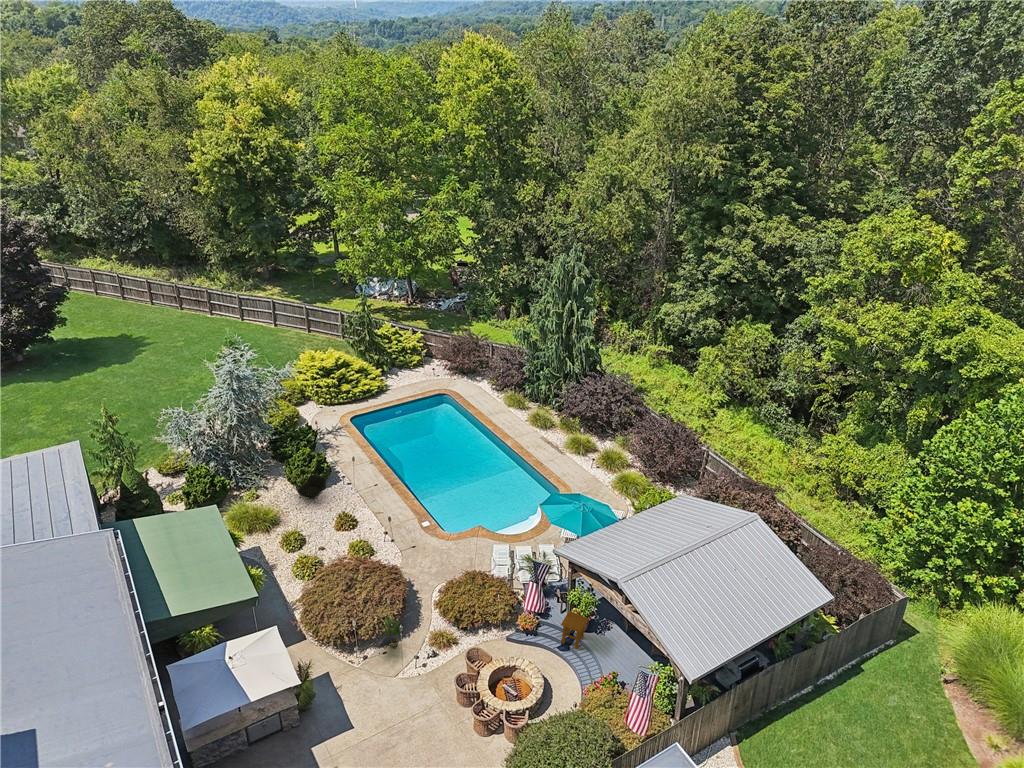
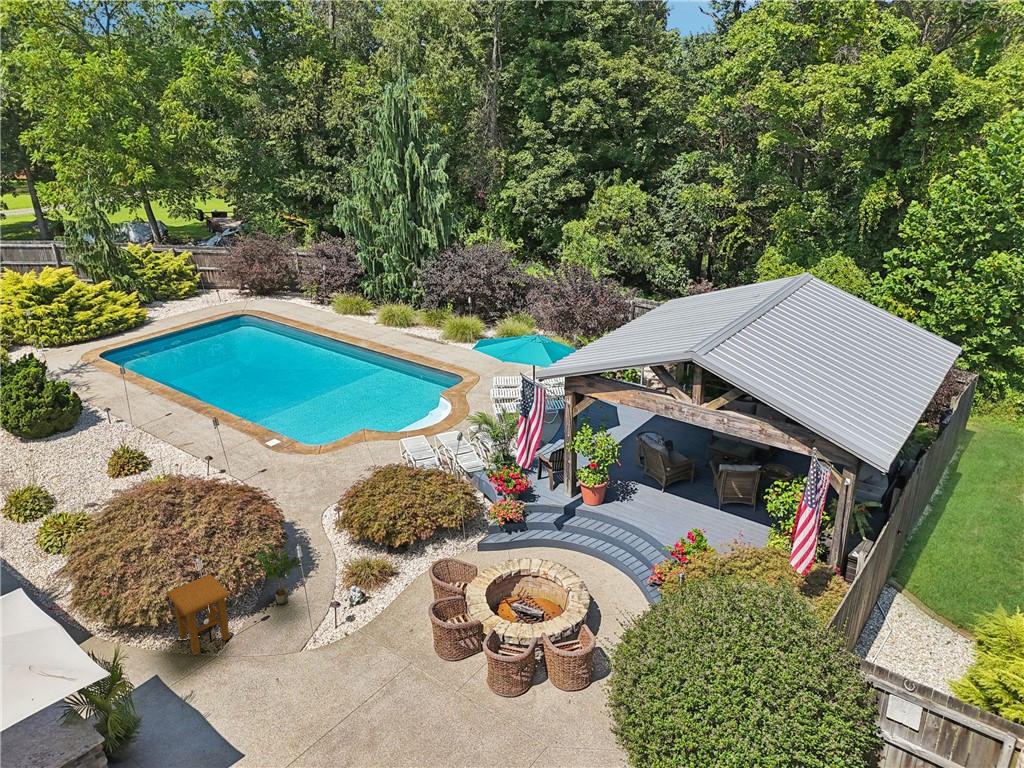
lounge chair: present [297,475,326,503] -> none [16,409,75,461]
side table: present [561,611,588,649] -> present [166,574,230,655]

